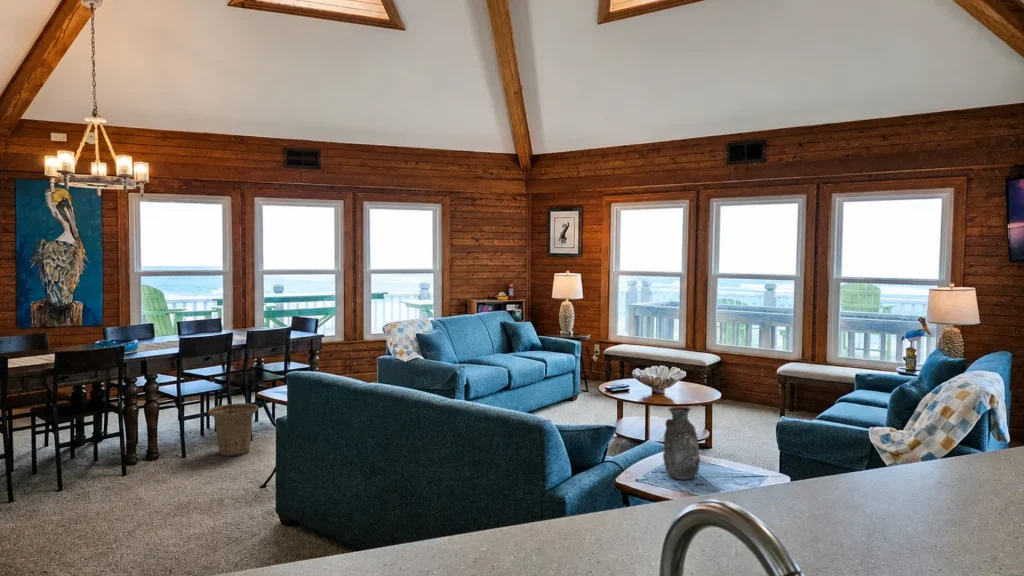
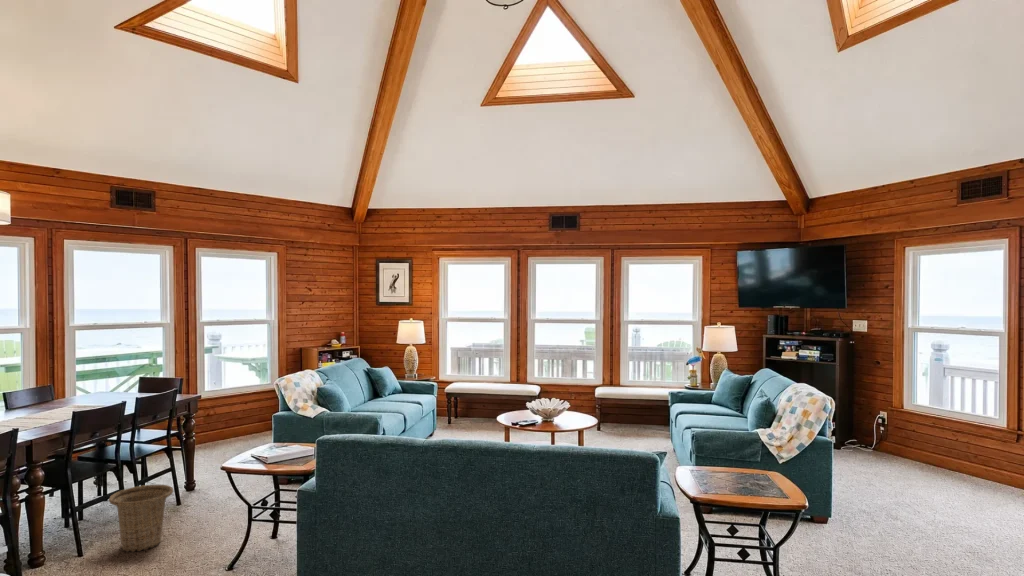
decorative vase: present [663,407,700,479] -> none [703,431,738,486]

